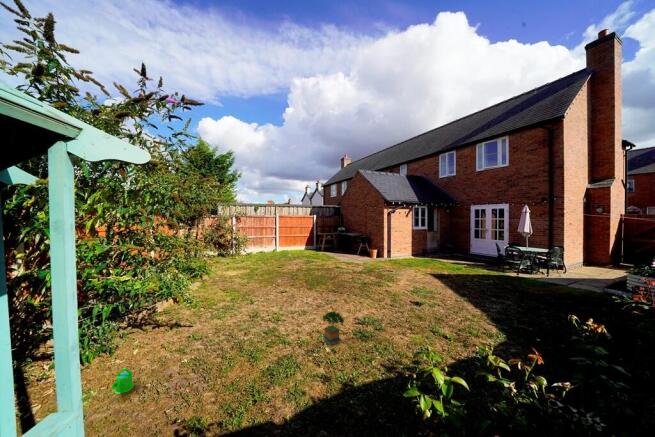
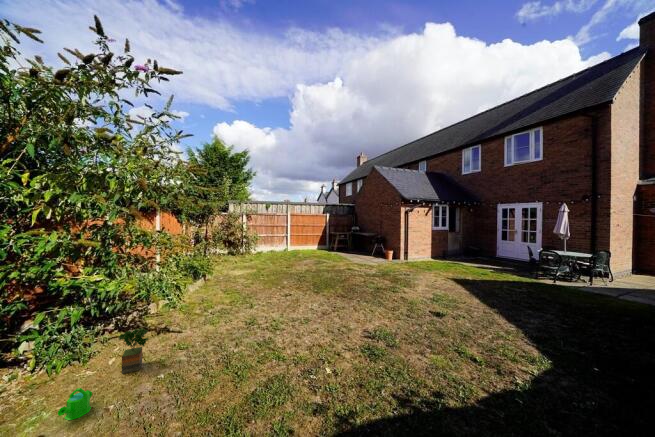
potted tree: present [323,311,344,345] -> present [118,328,148,374]

